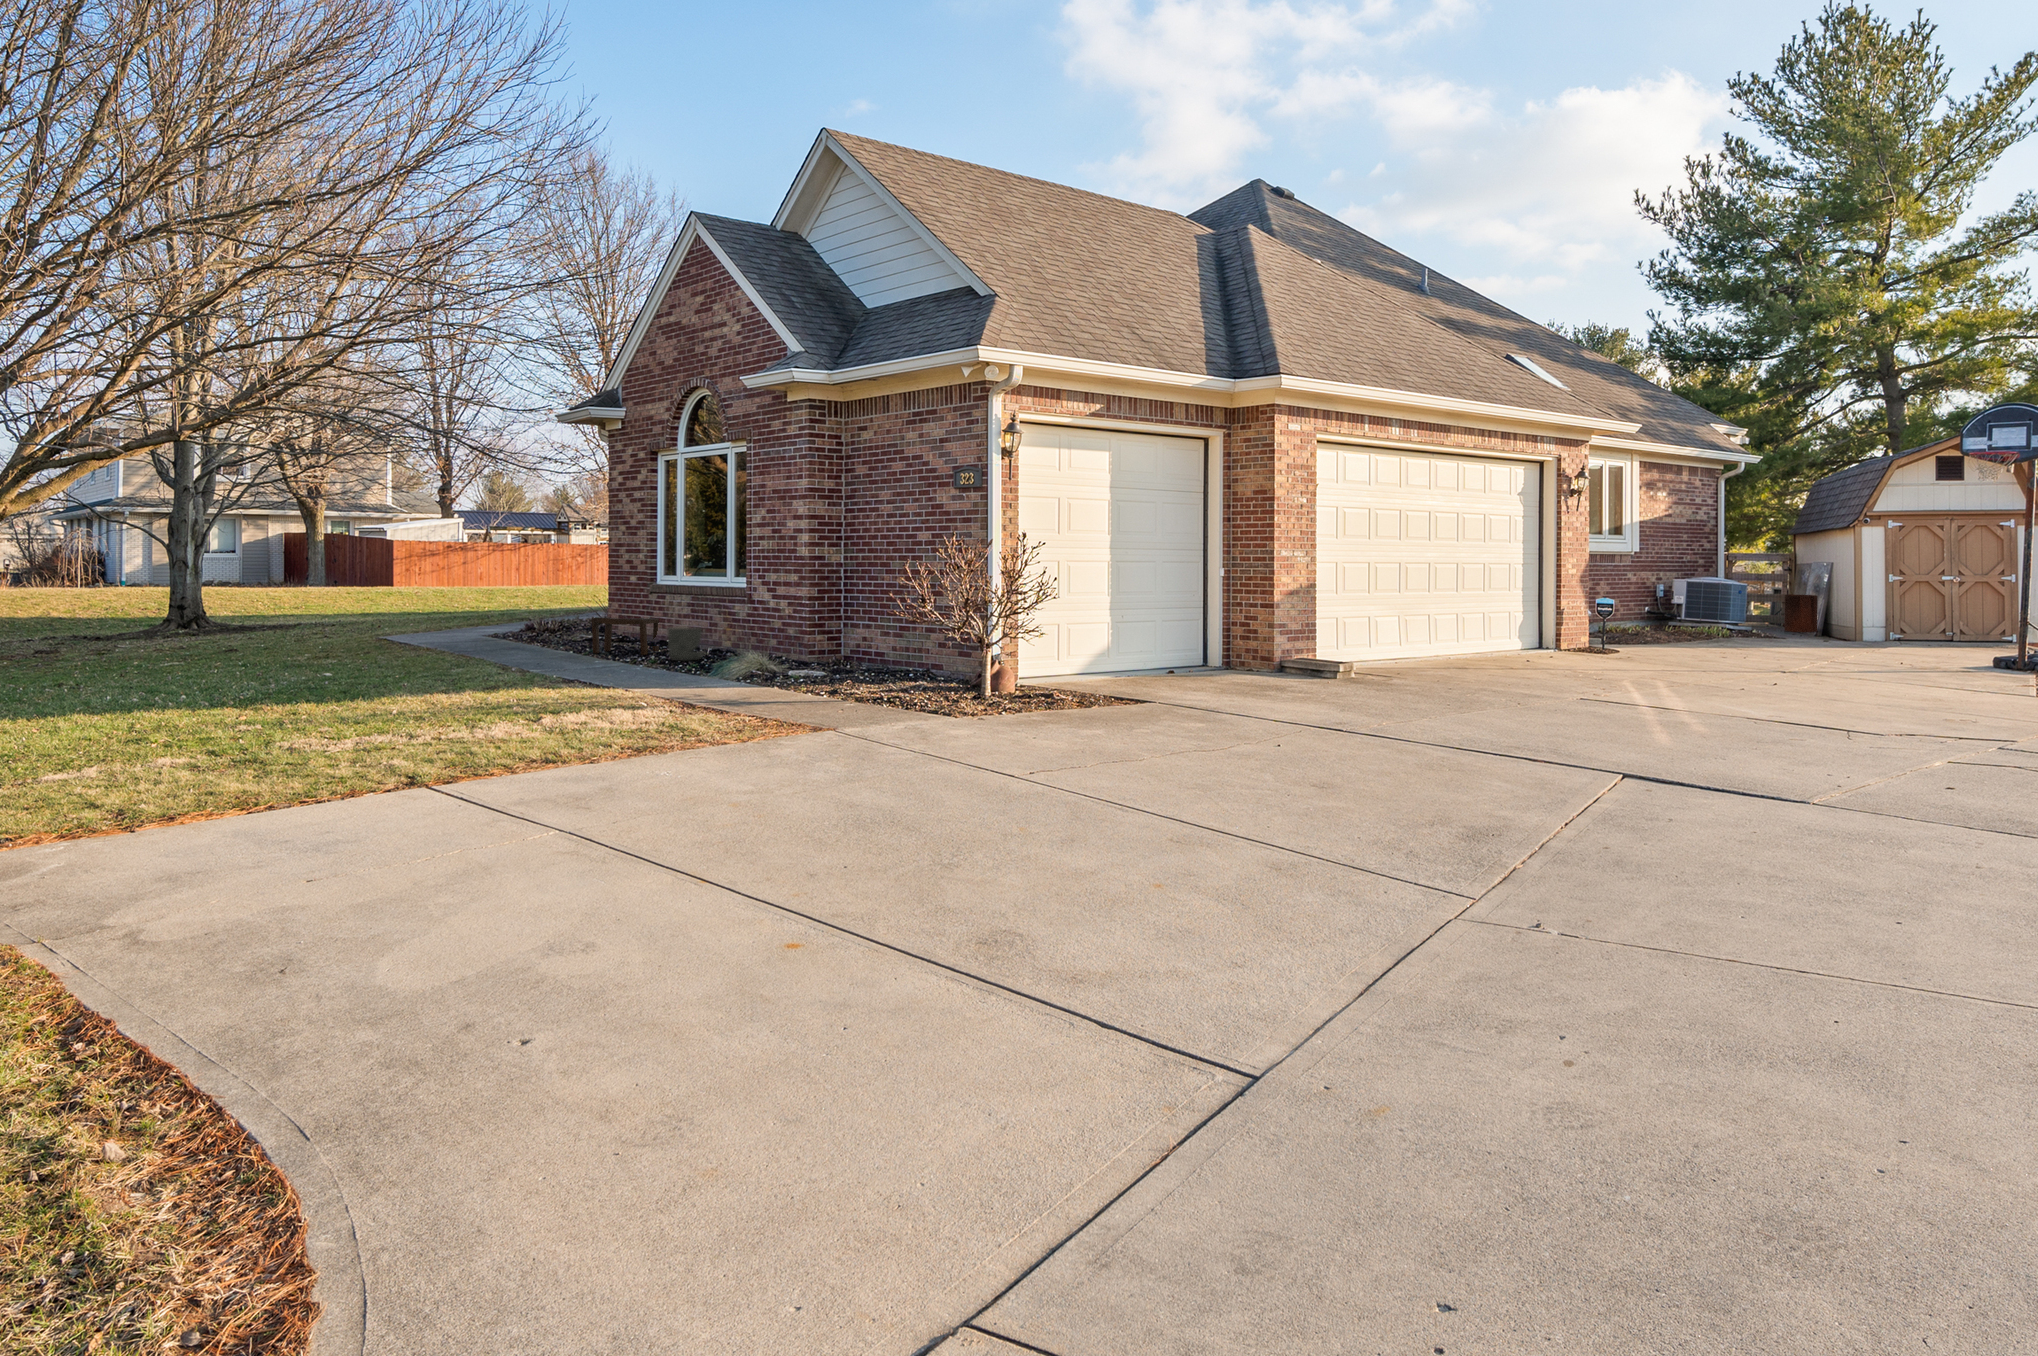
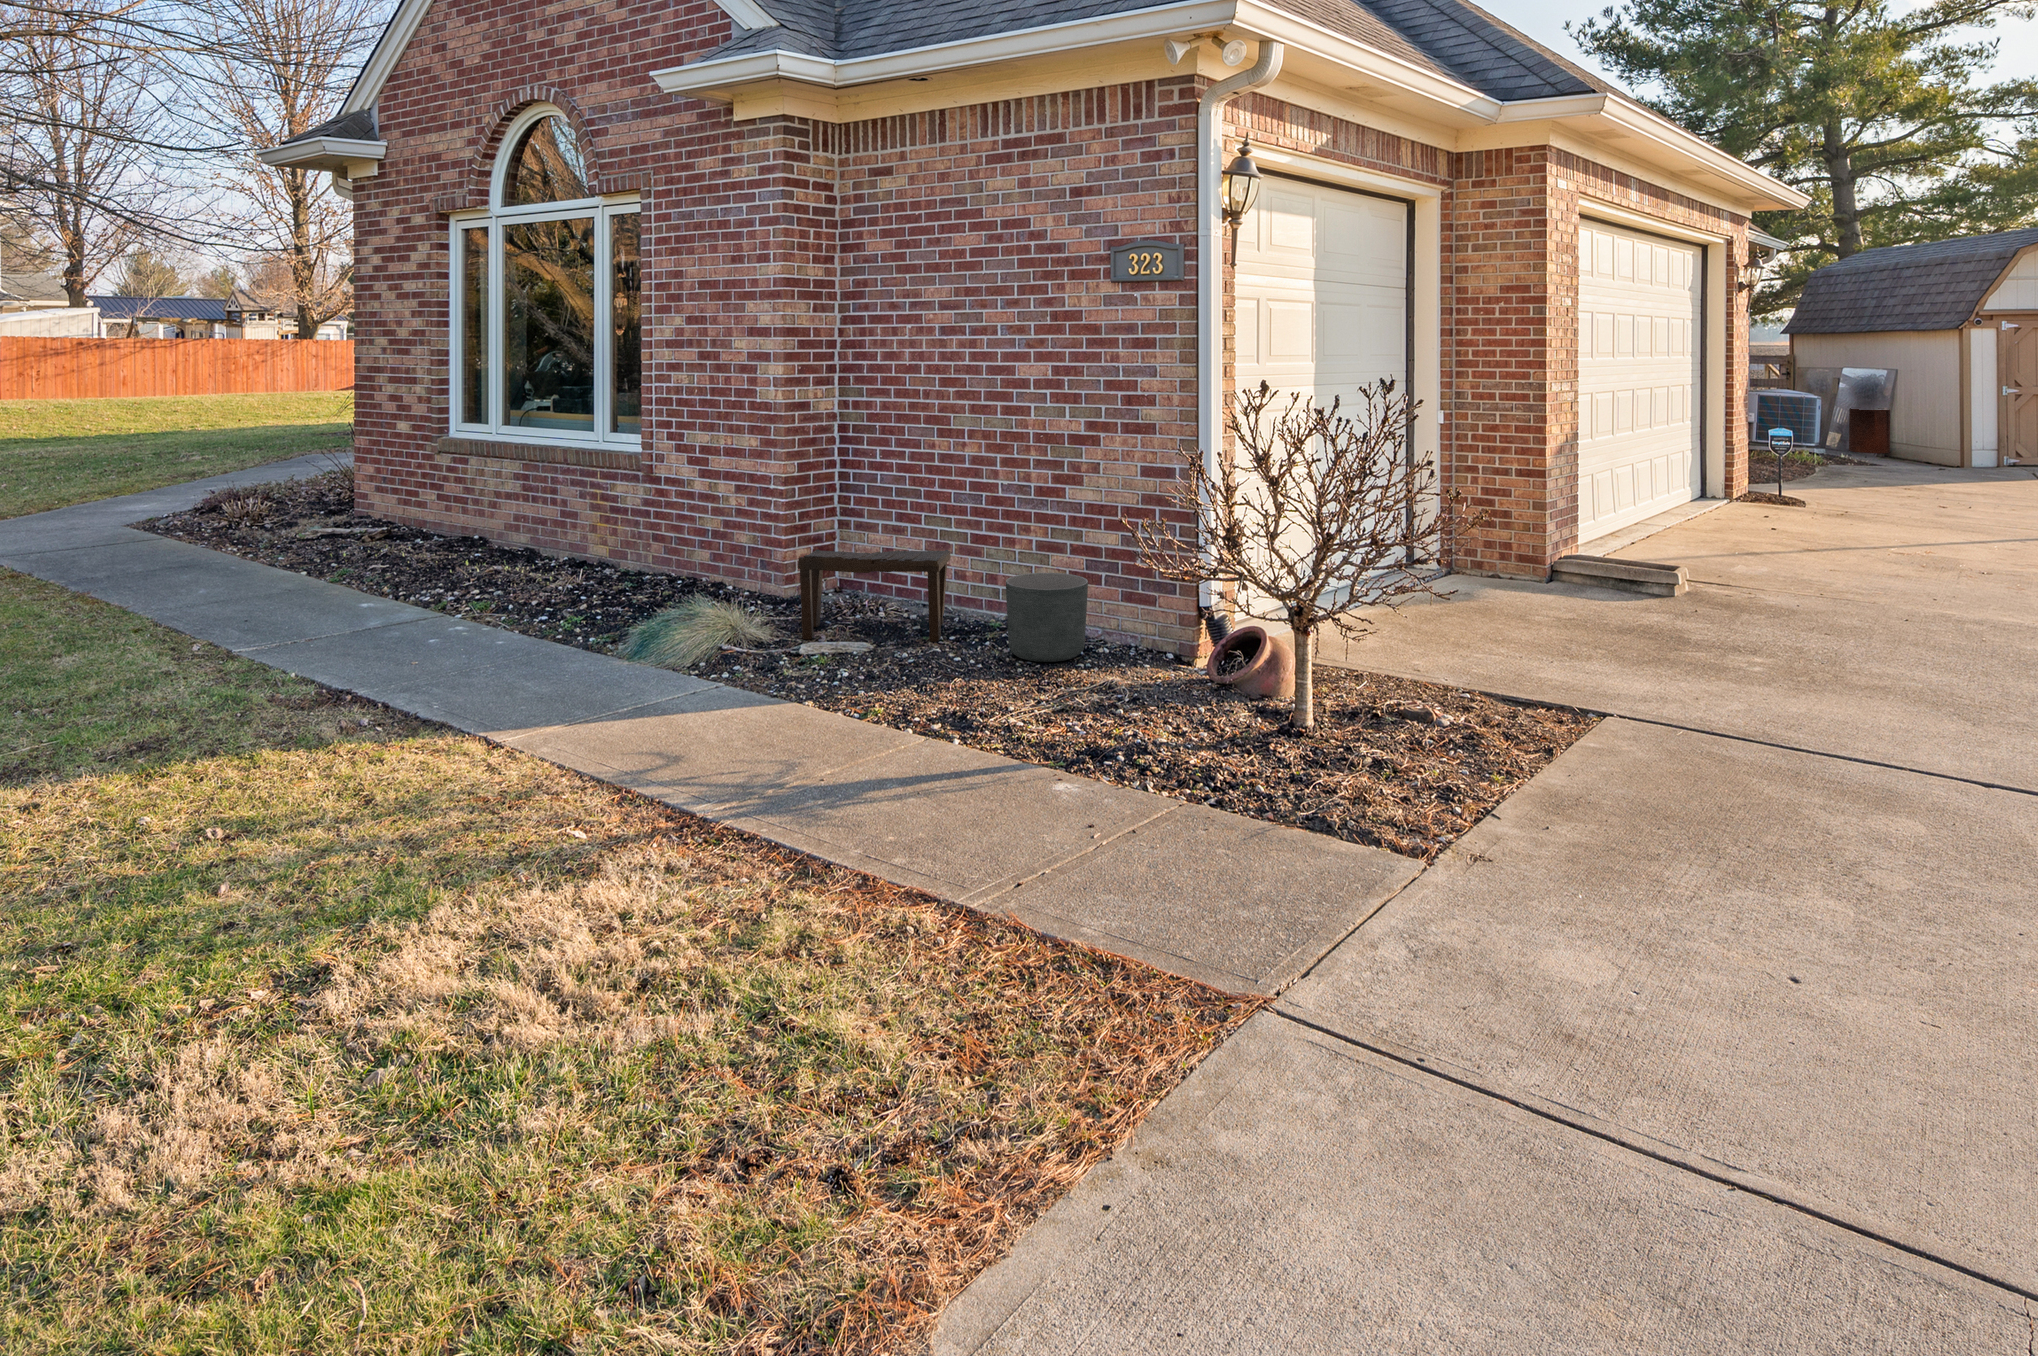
bench: present [591,617,661,655] -> present [798,550,950,642]
planter: present [668,626,703,661] -> present [1006,573,1088,662]

